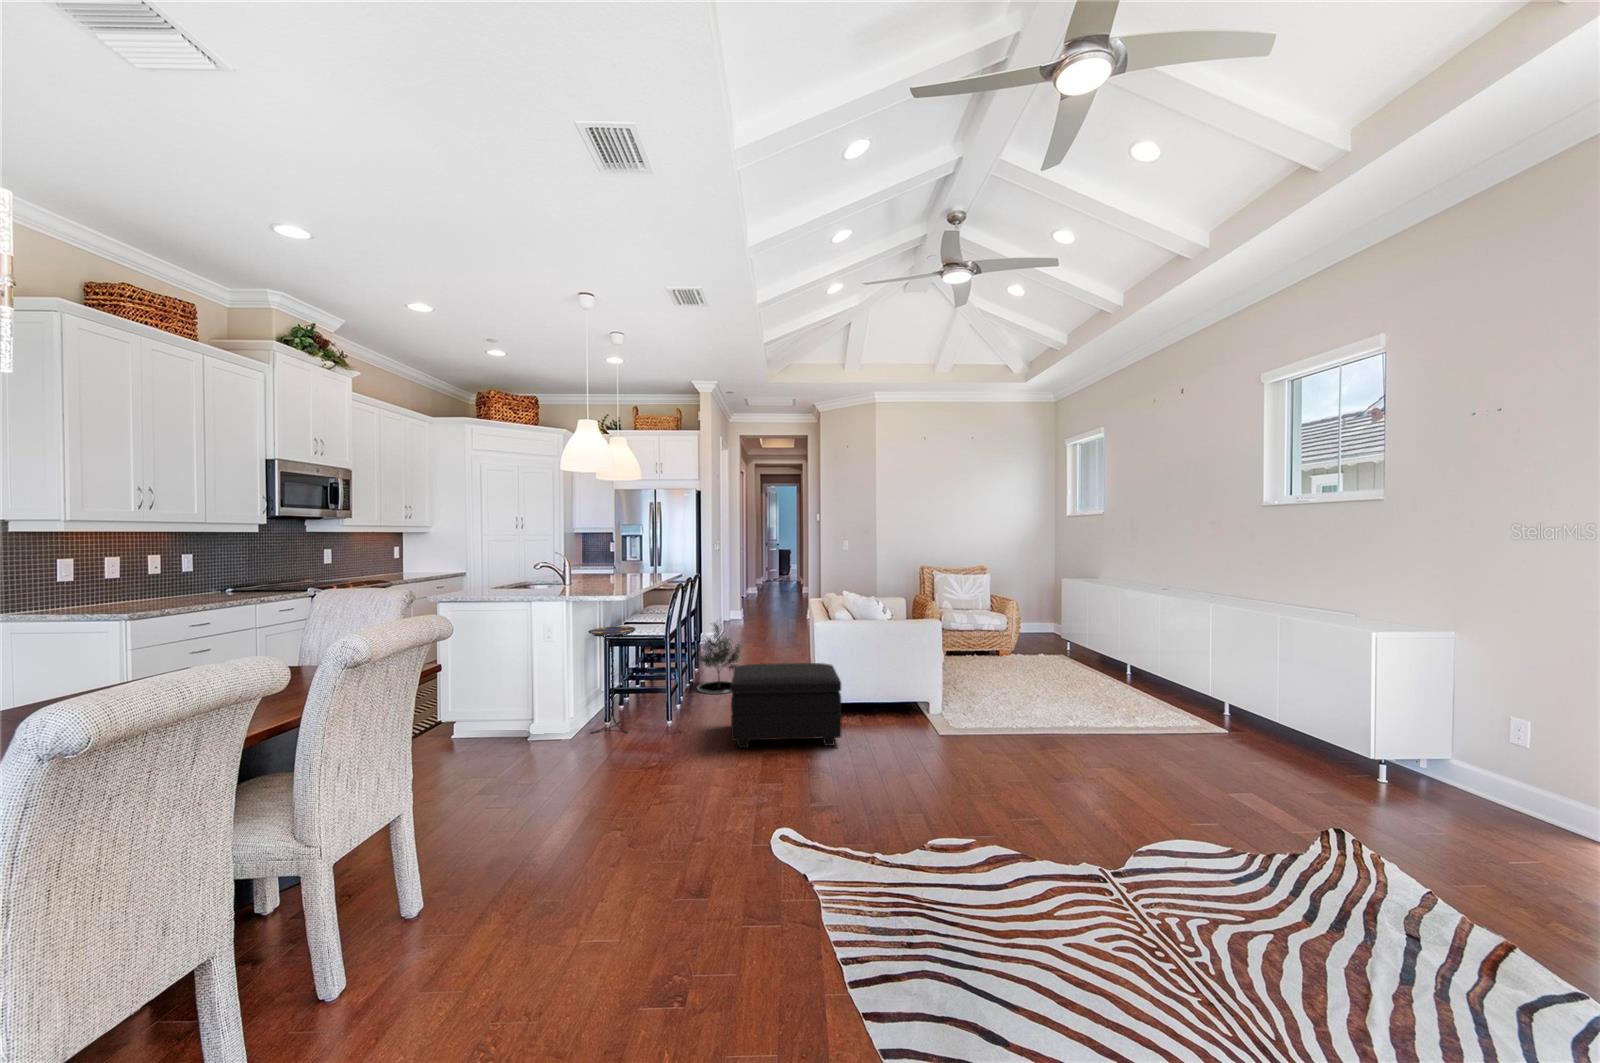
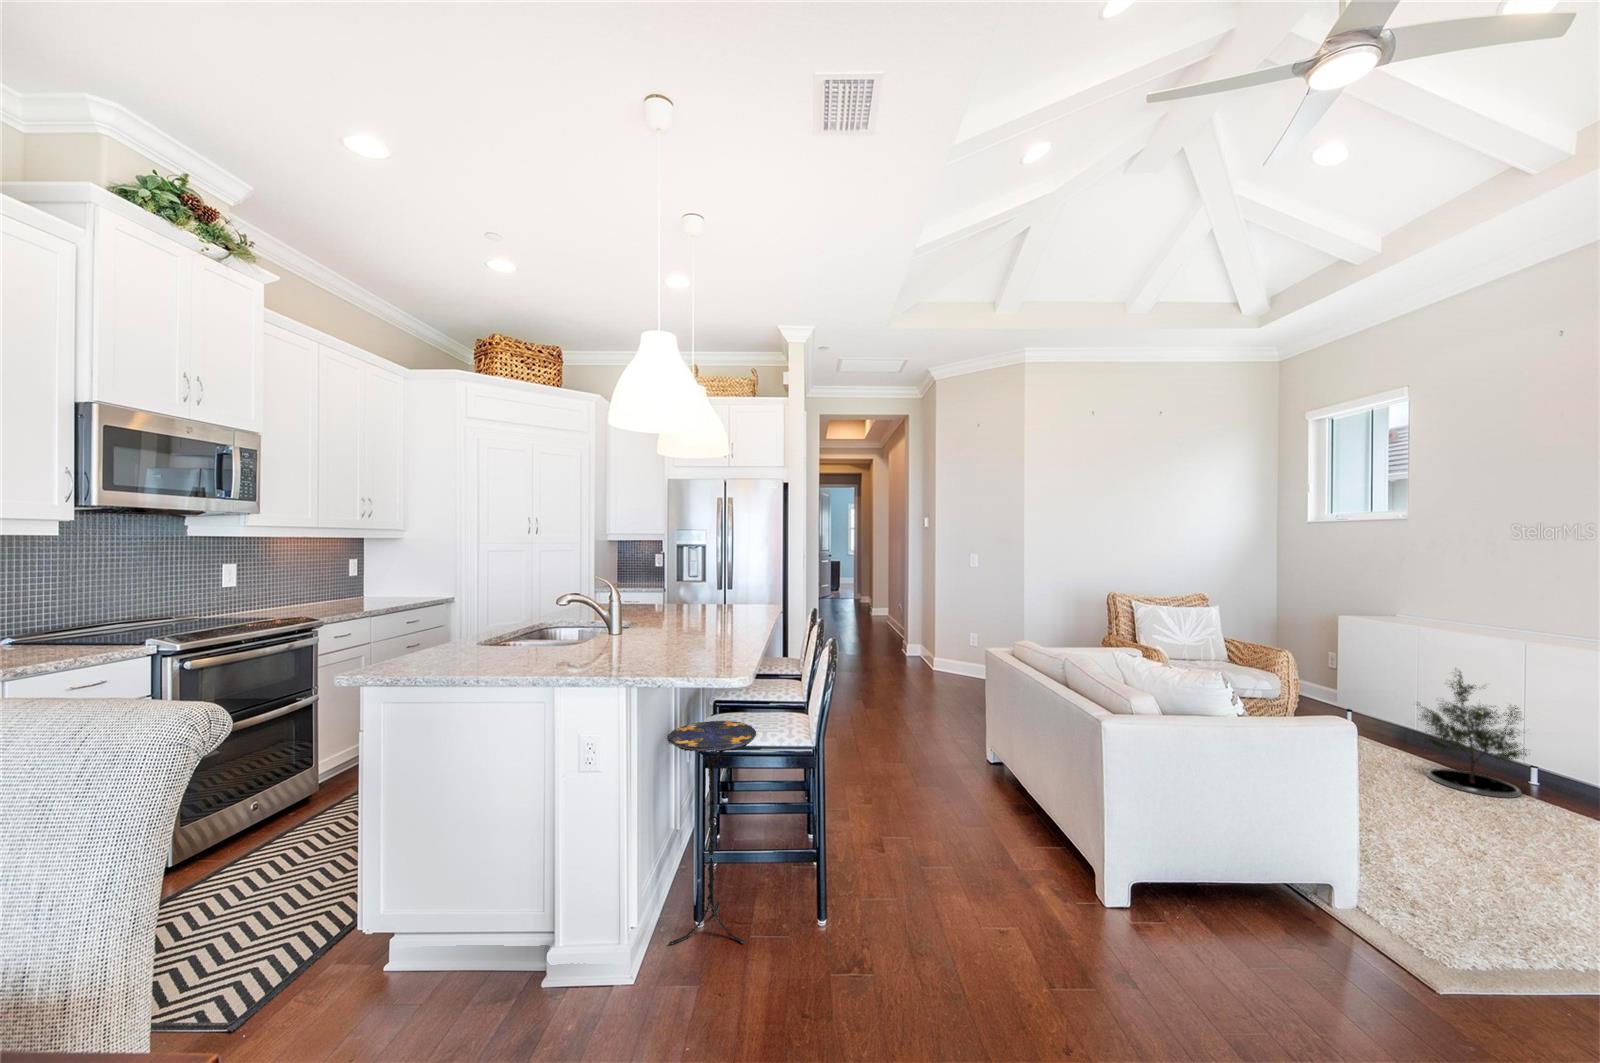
potted tree: present [697,624,742,694] -> present [1416,668,1527,798]
footstool: present [730,663,841,748] -> none [947,804,1234,1021]

